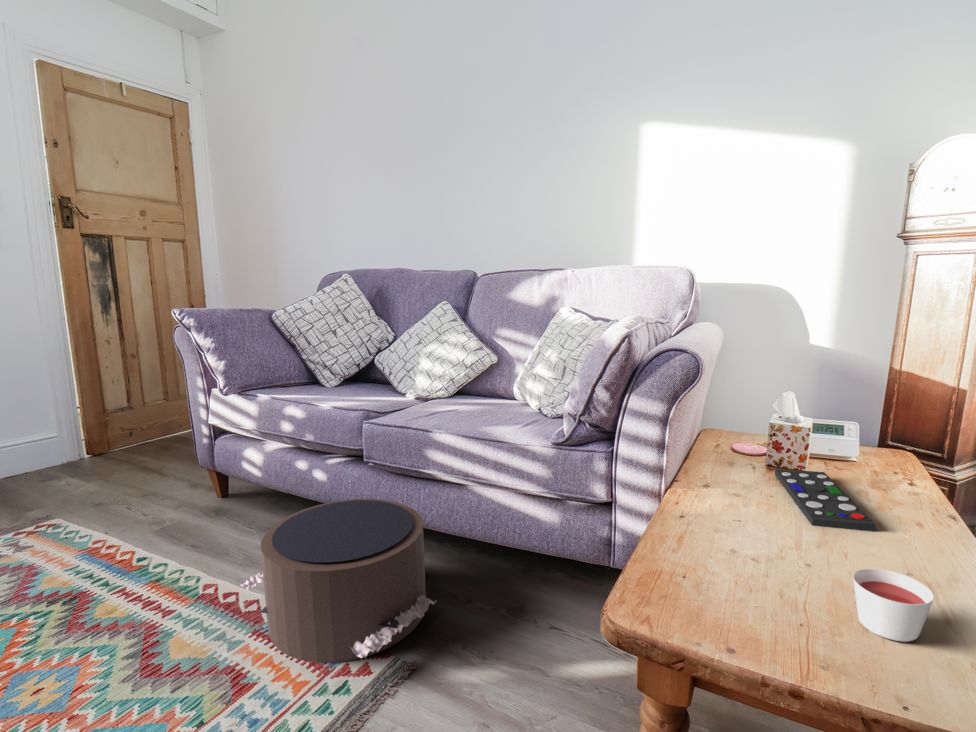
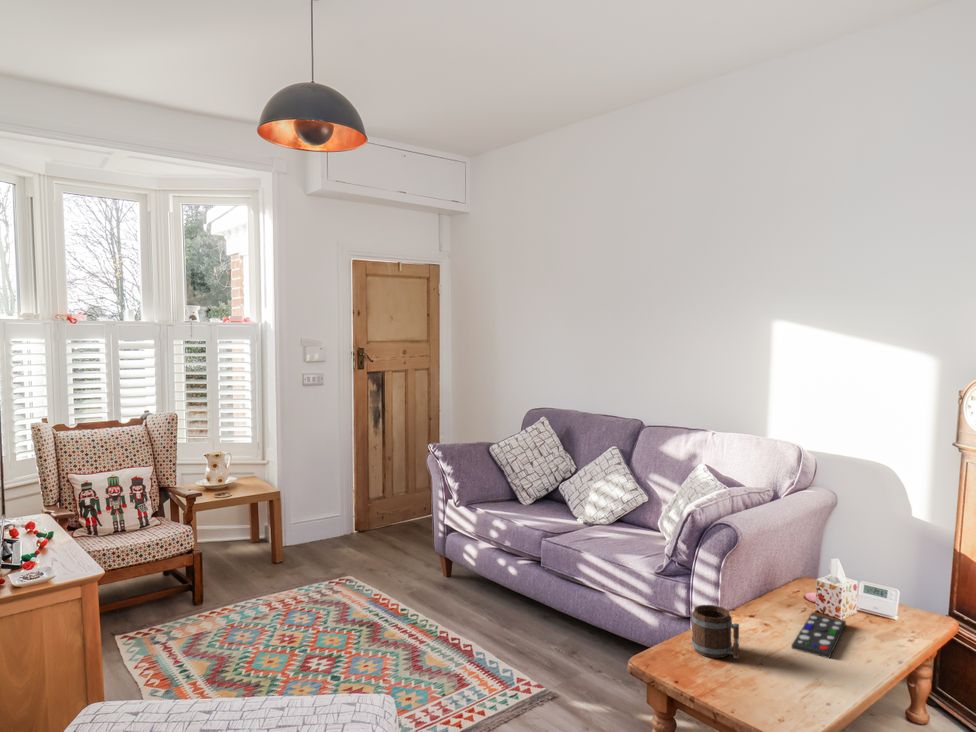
mug: none [682,475,784,570] -> present [692,605,739,658]
pouf: present [240,499,436,663] -> none [461,591,574,686]
candle: present [853,569,934,642] -> none [745,662,779,697]

